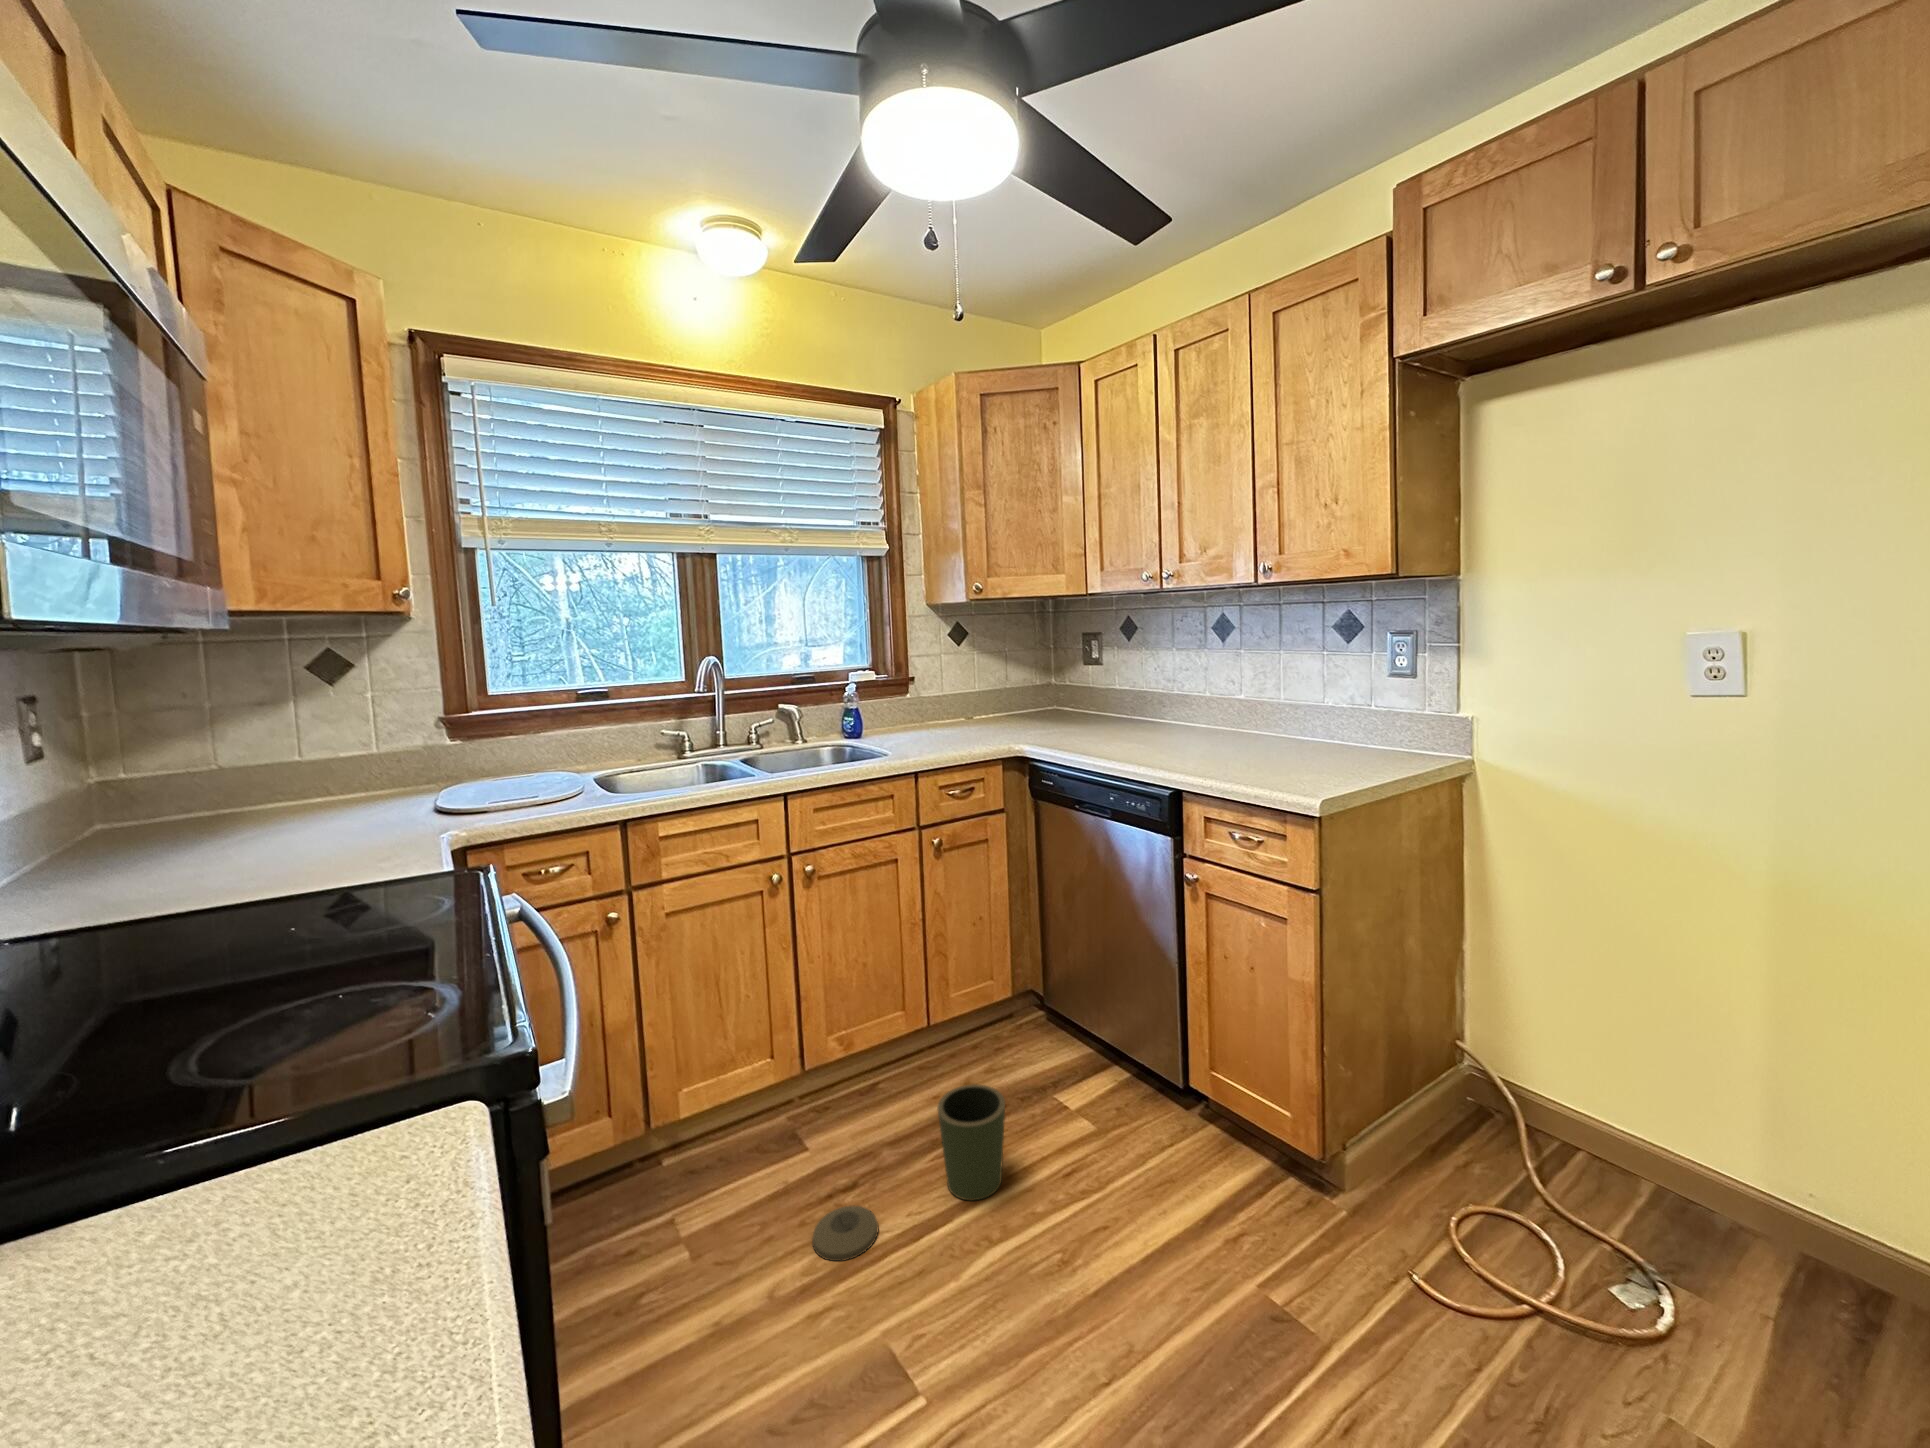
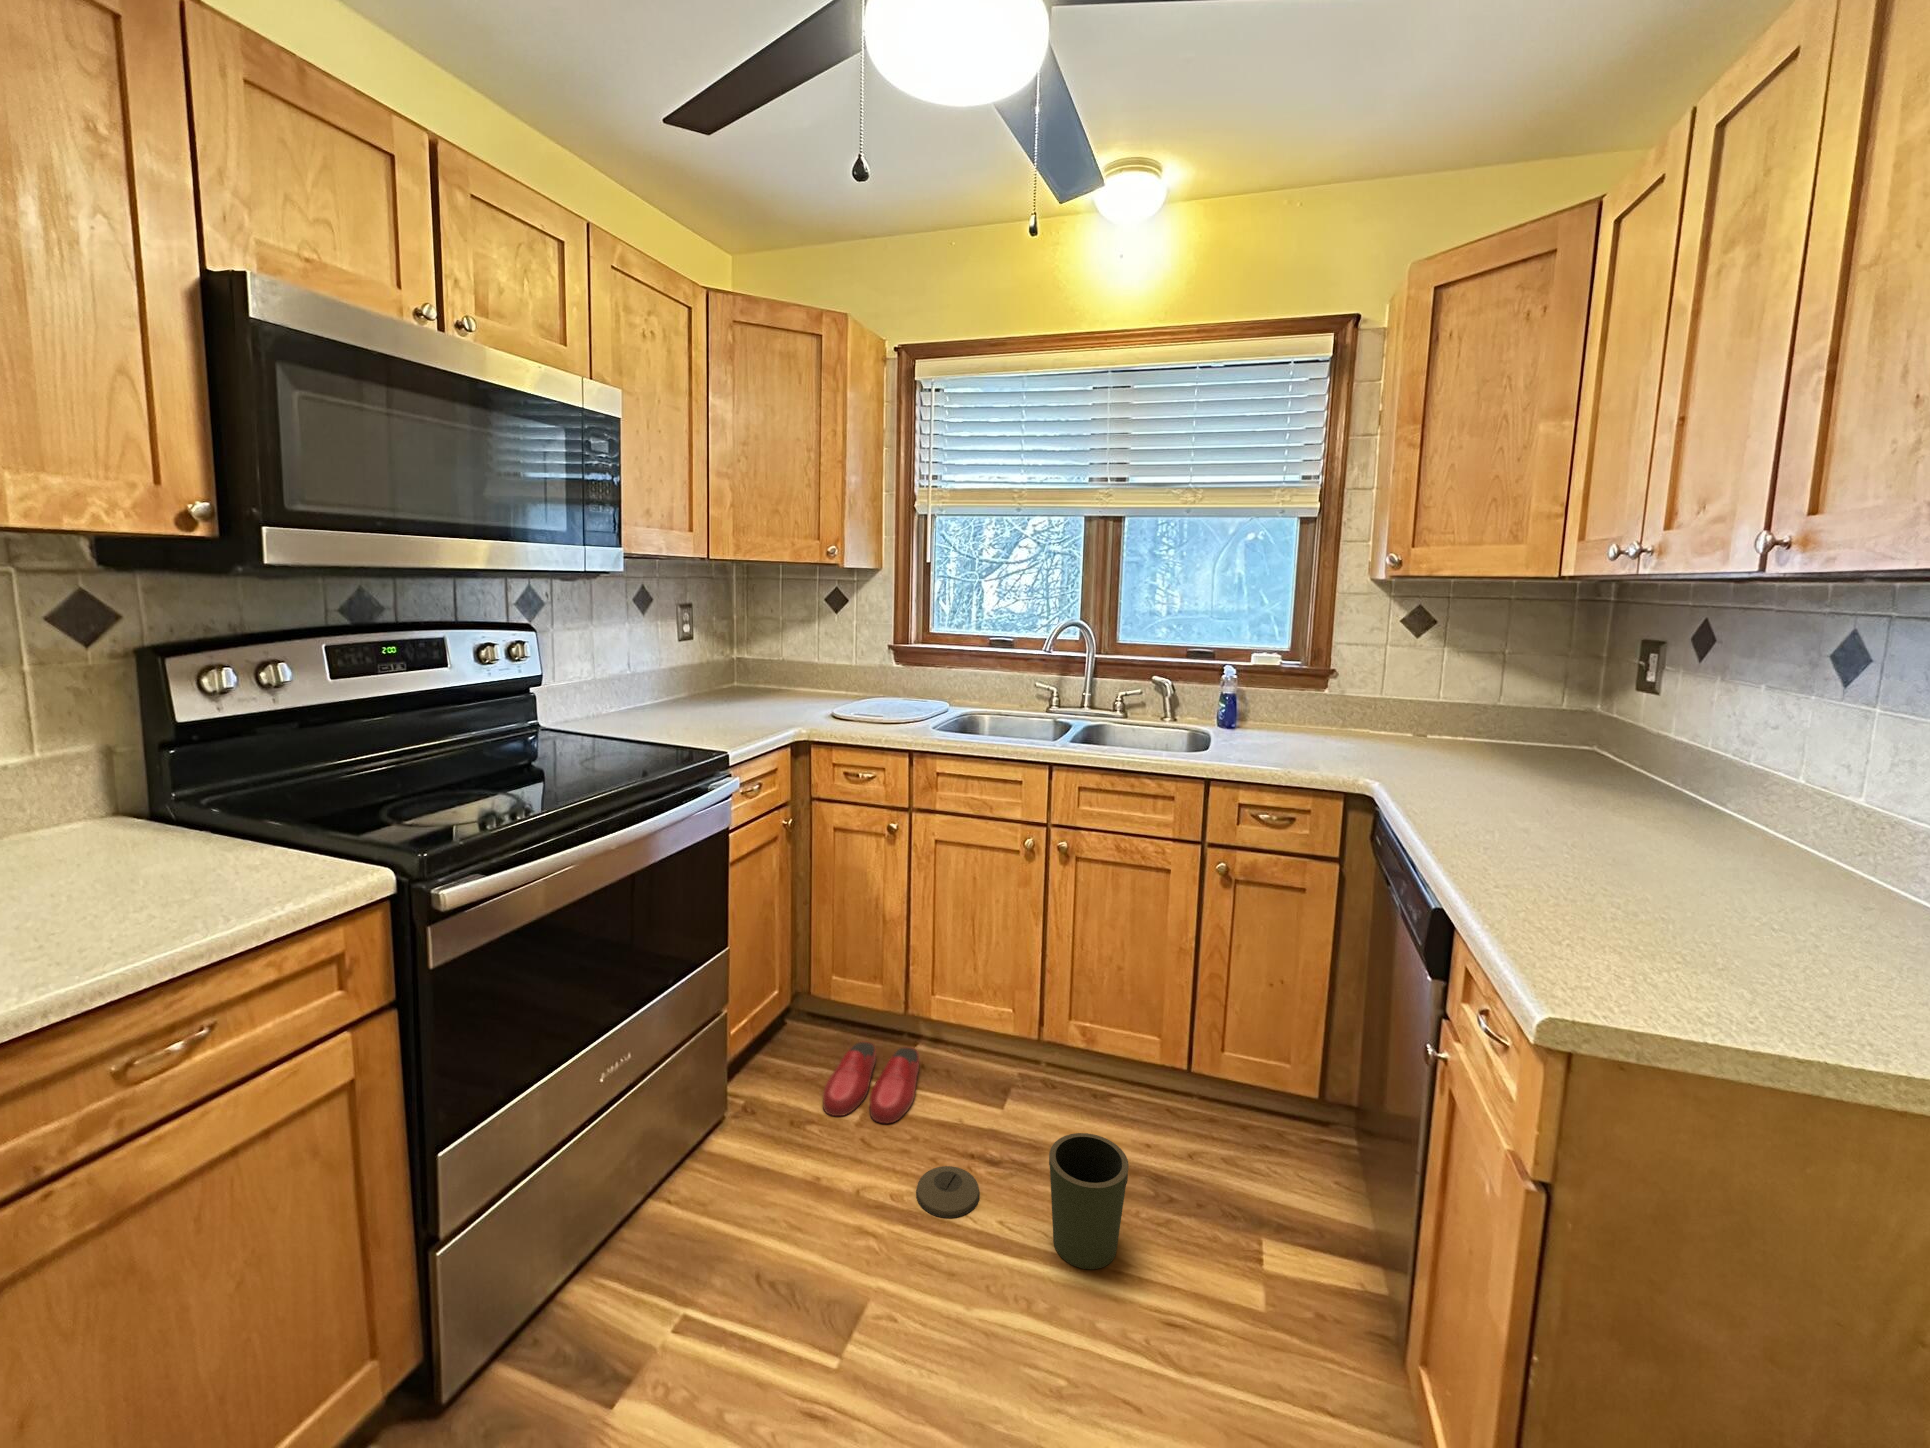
slippers: none [600,1158,729,1277] -> present [823,1041,919,1123]

